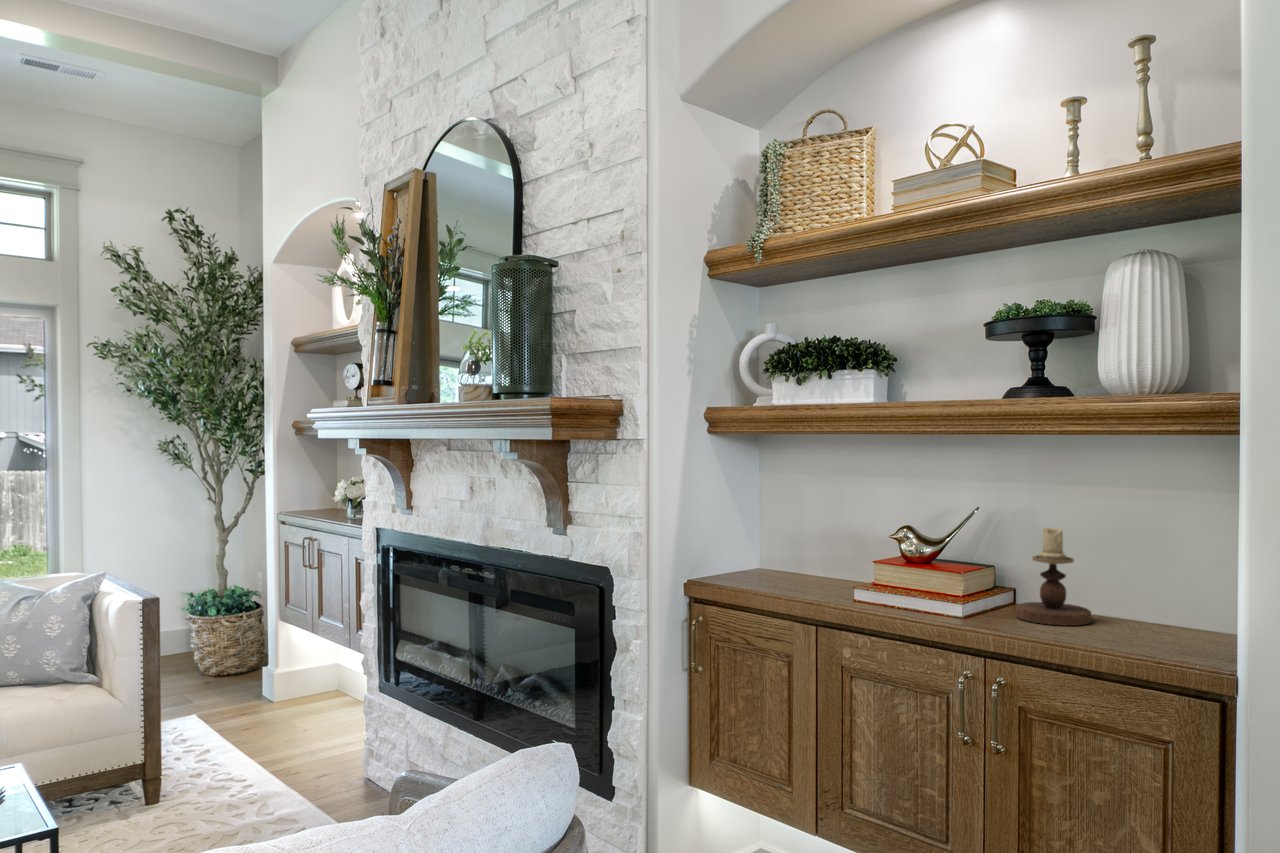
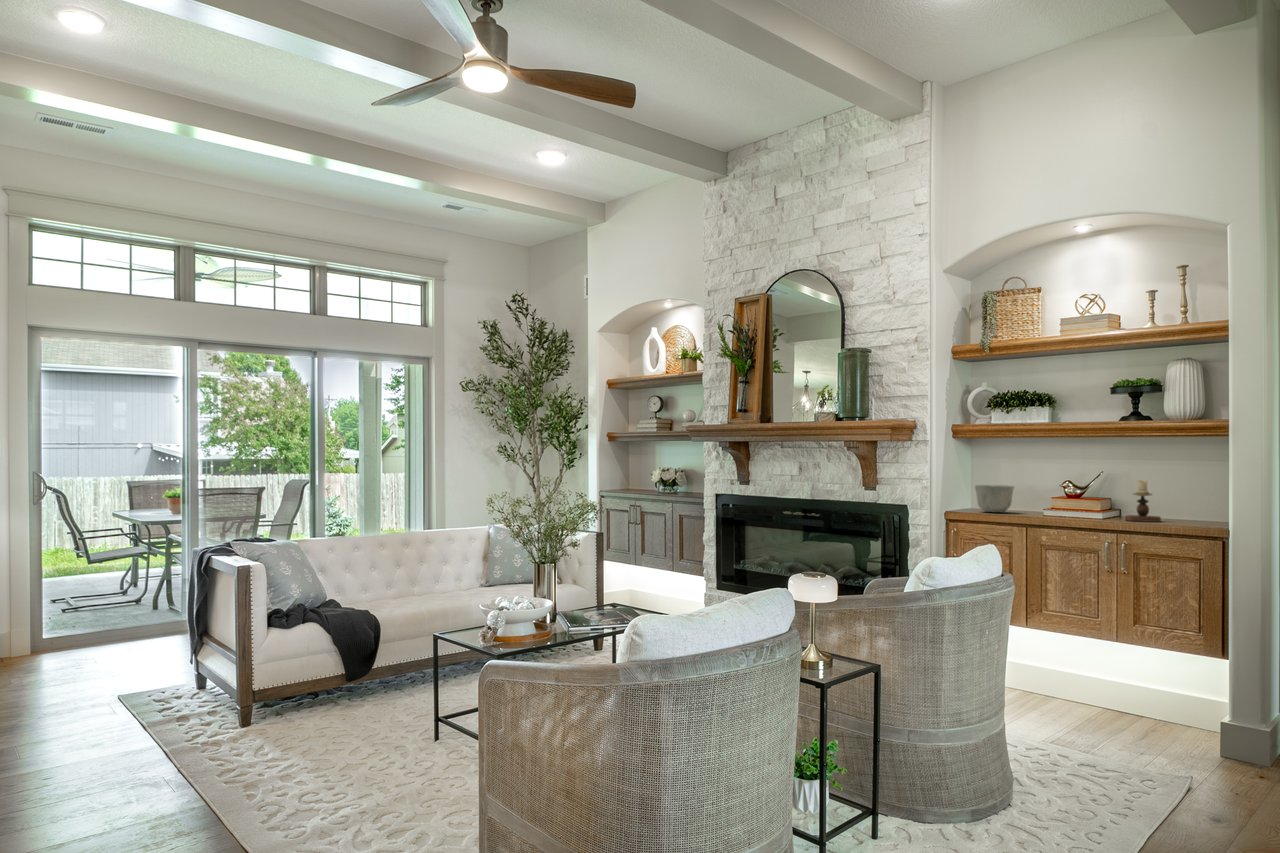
ceramic bowl: none [747,523,820,581] -> present [975,485,1014,512]

